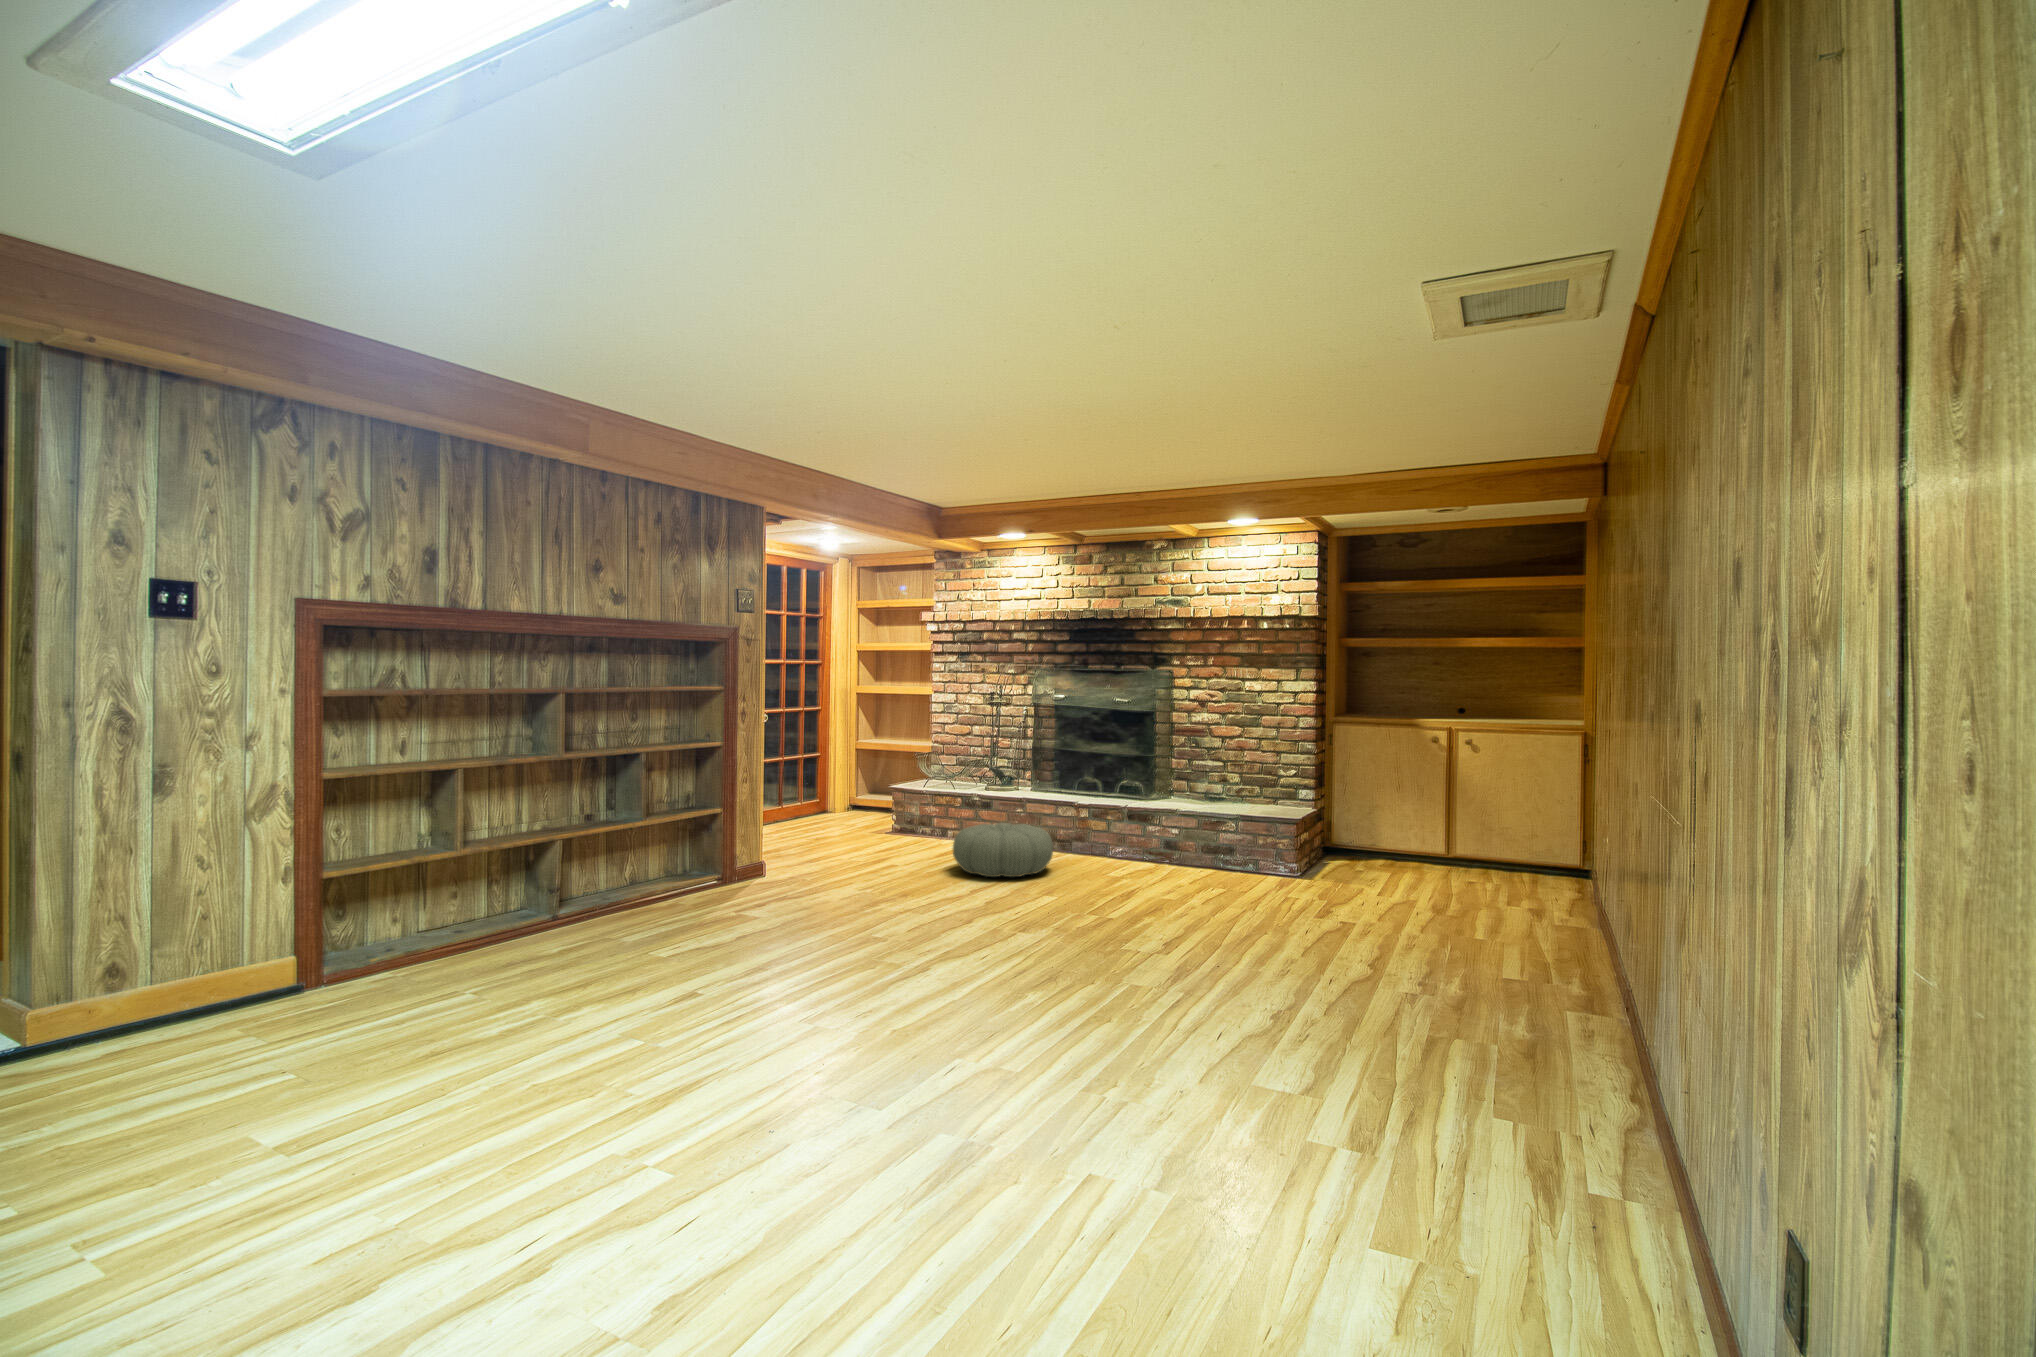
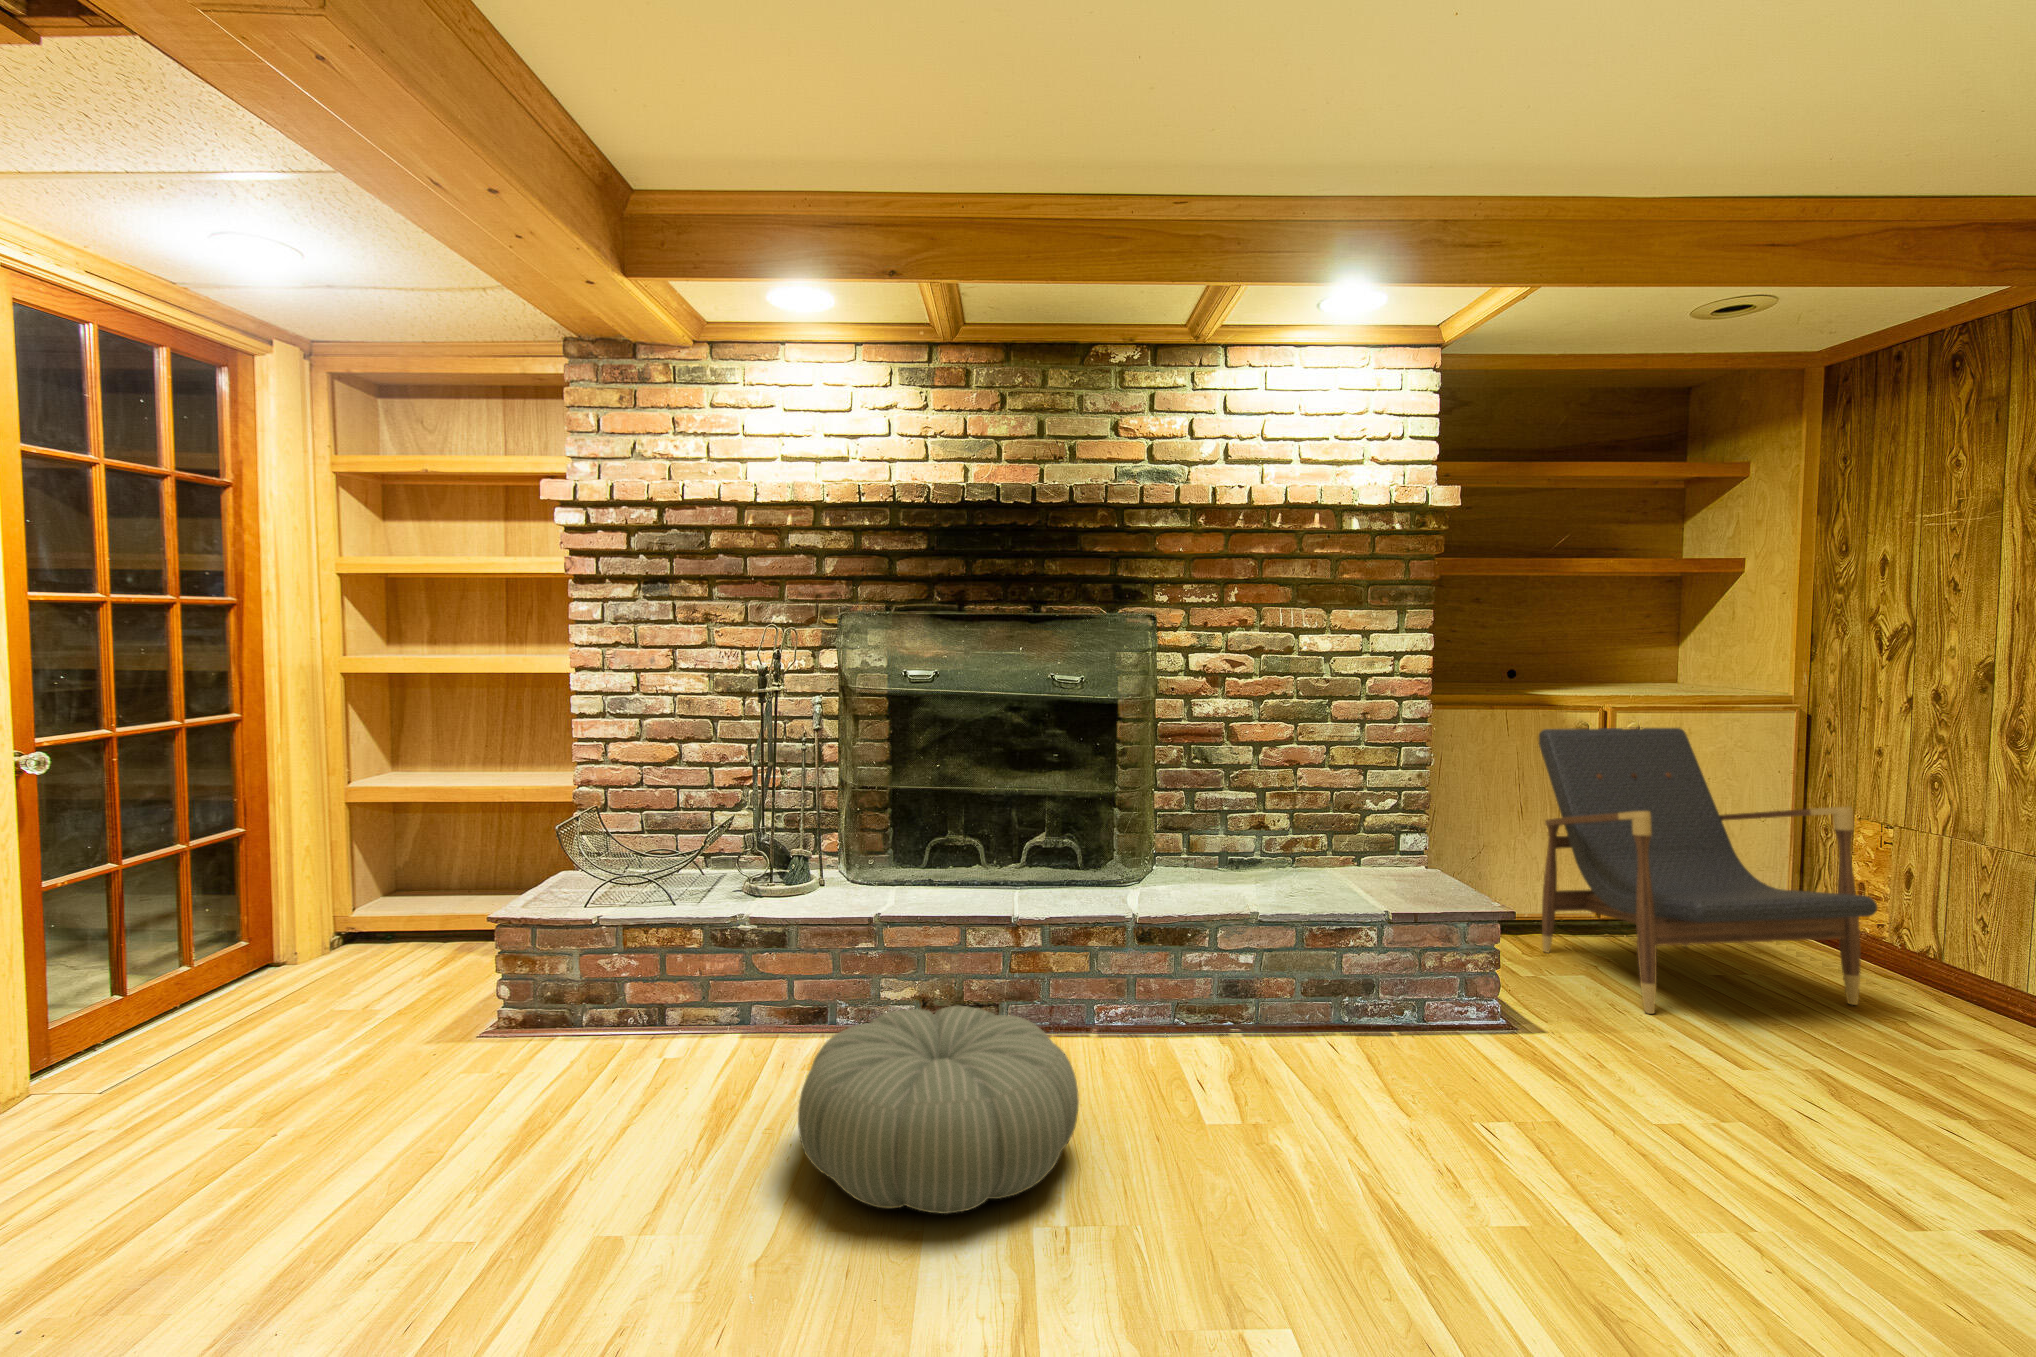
lounge chair: none [1386,738,1527,896] -> present [1538,727,1877,1014]

